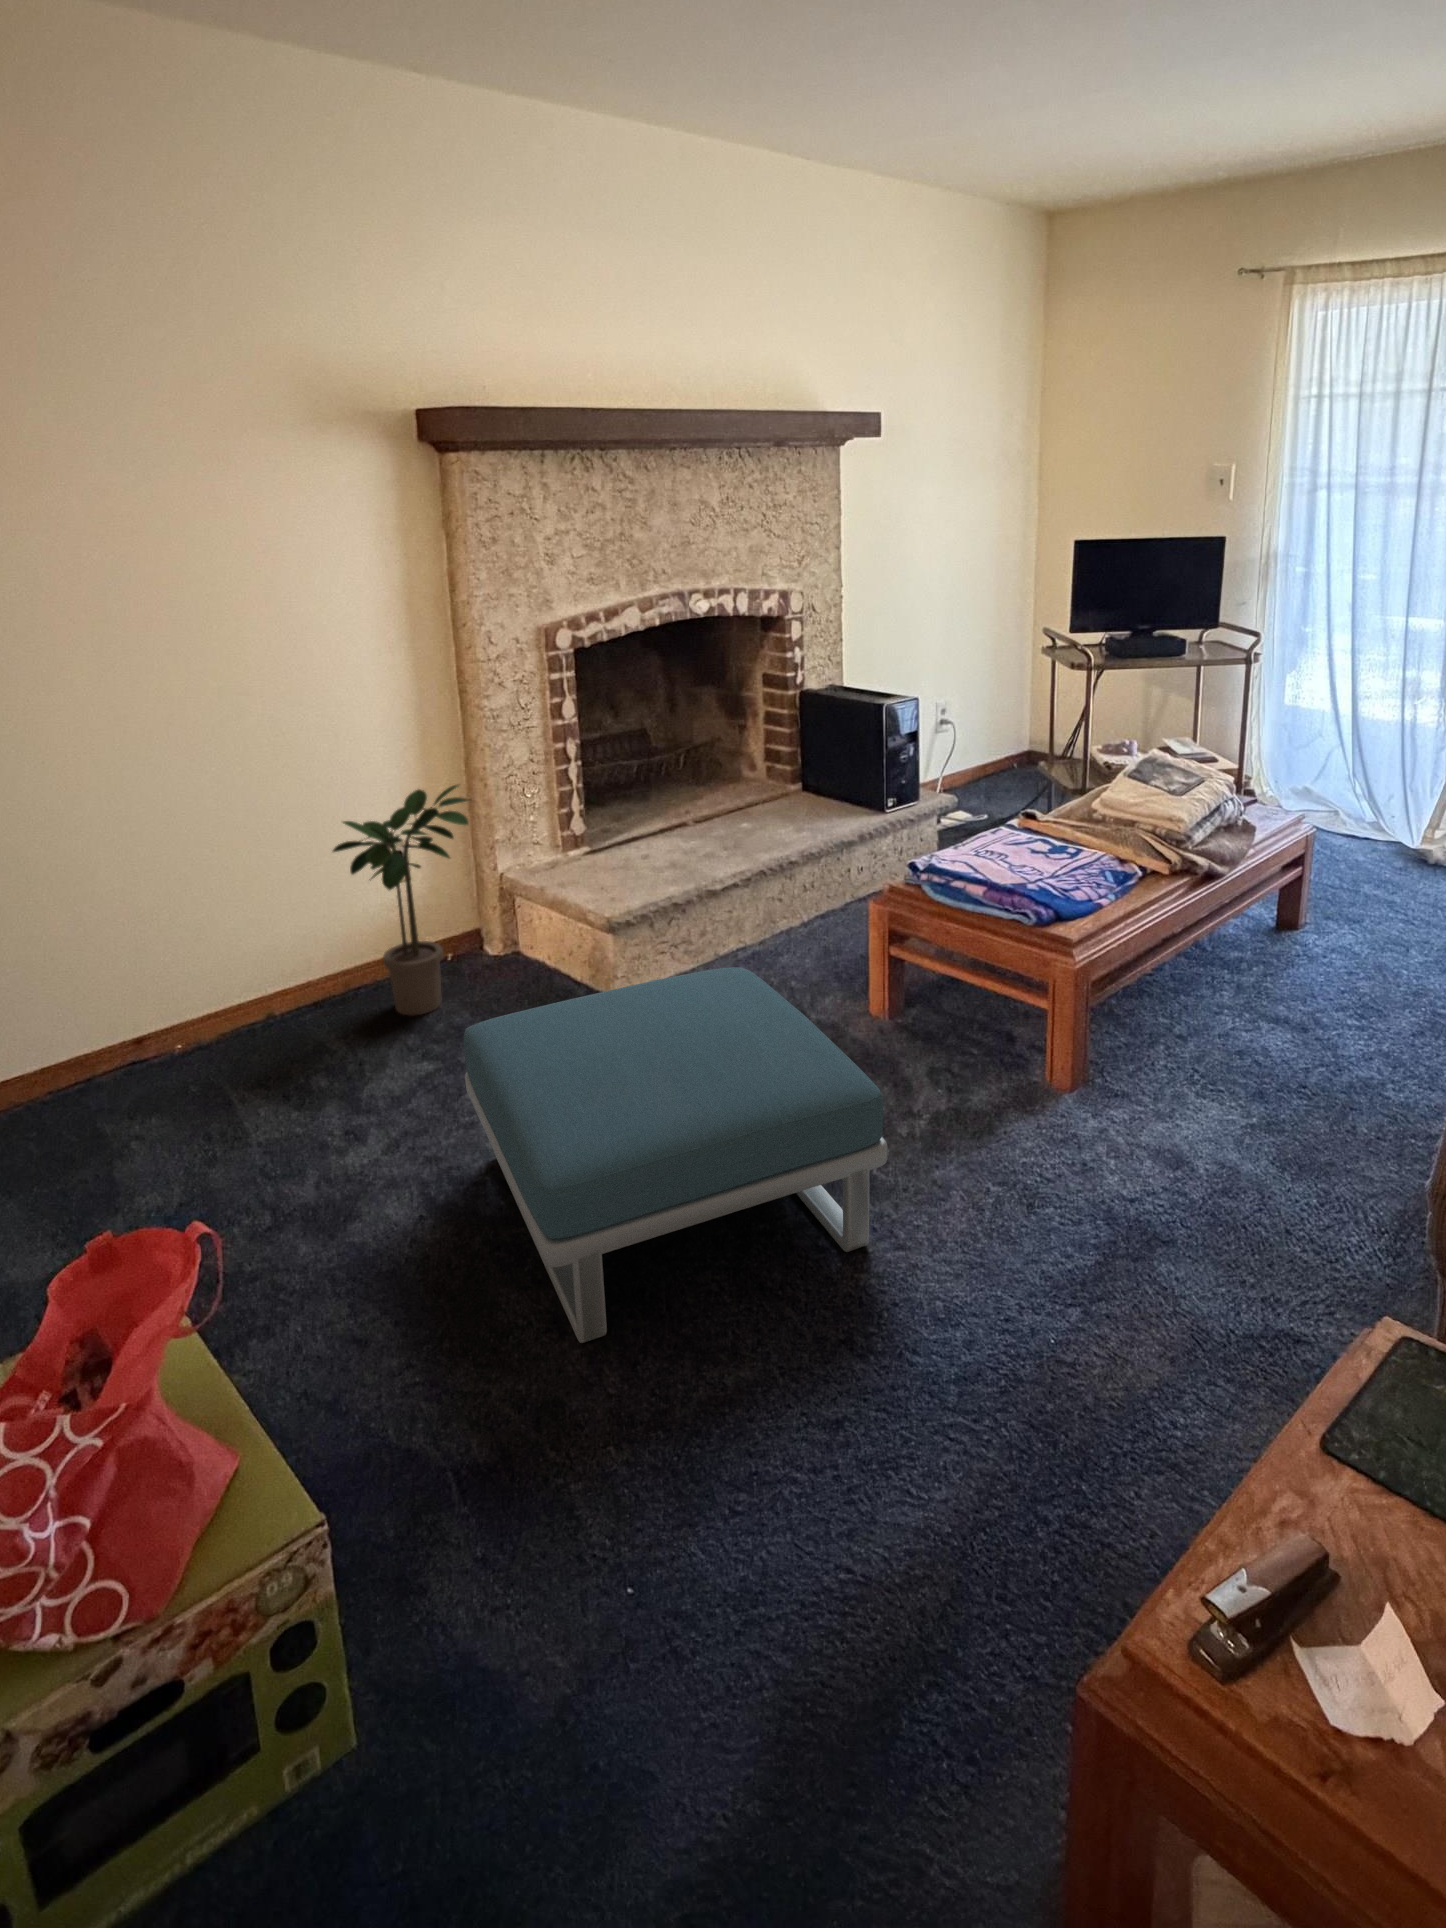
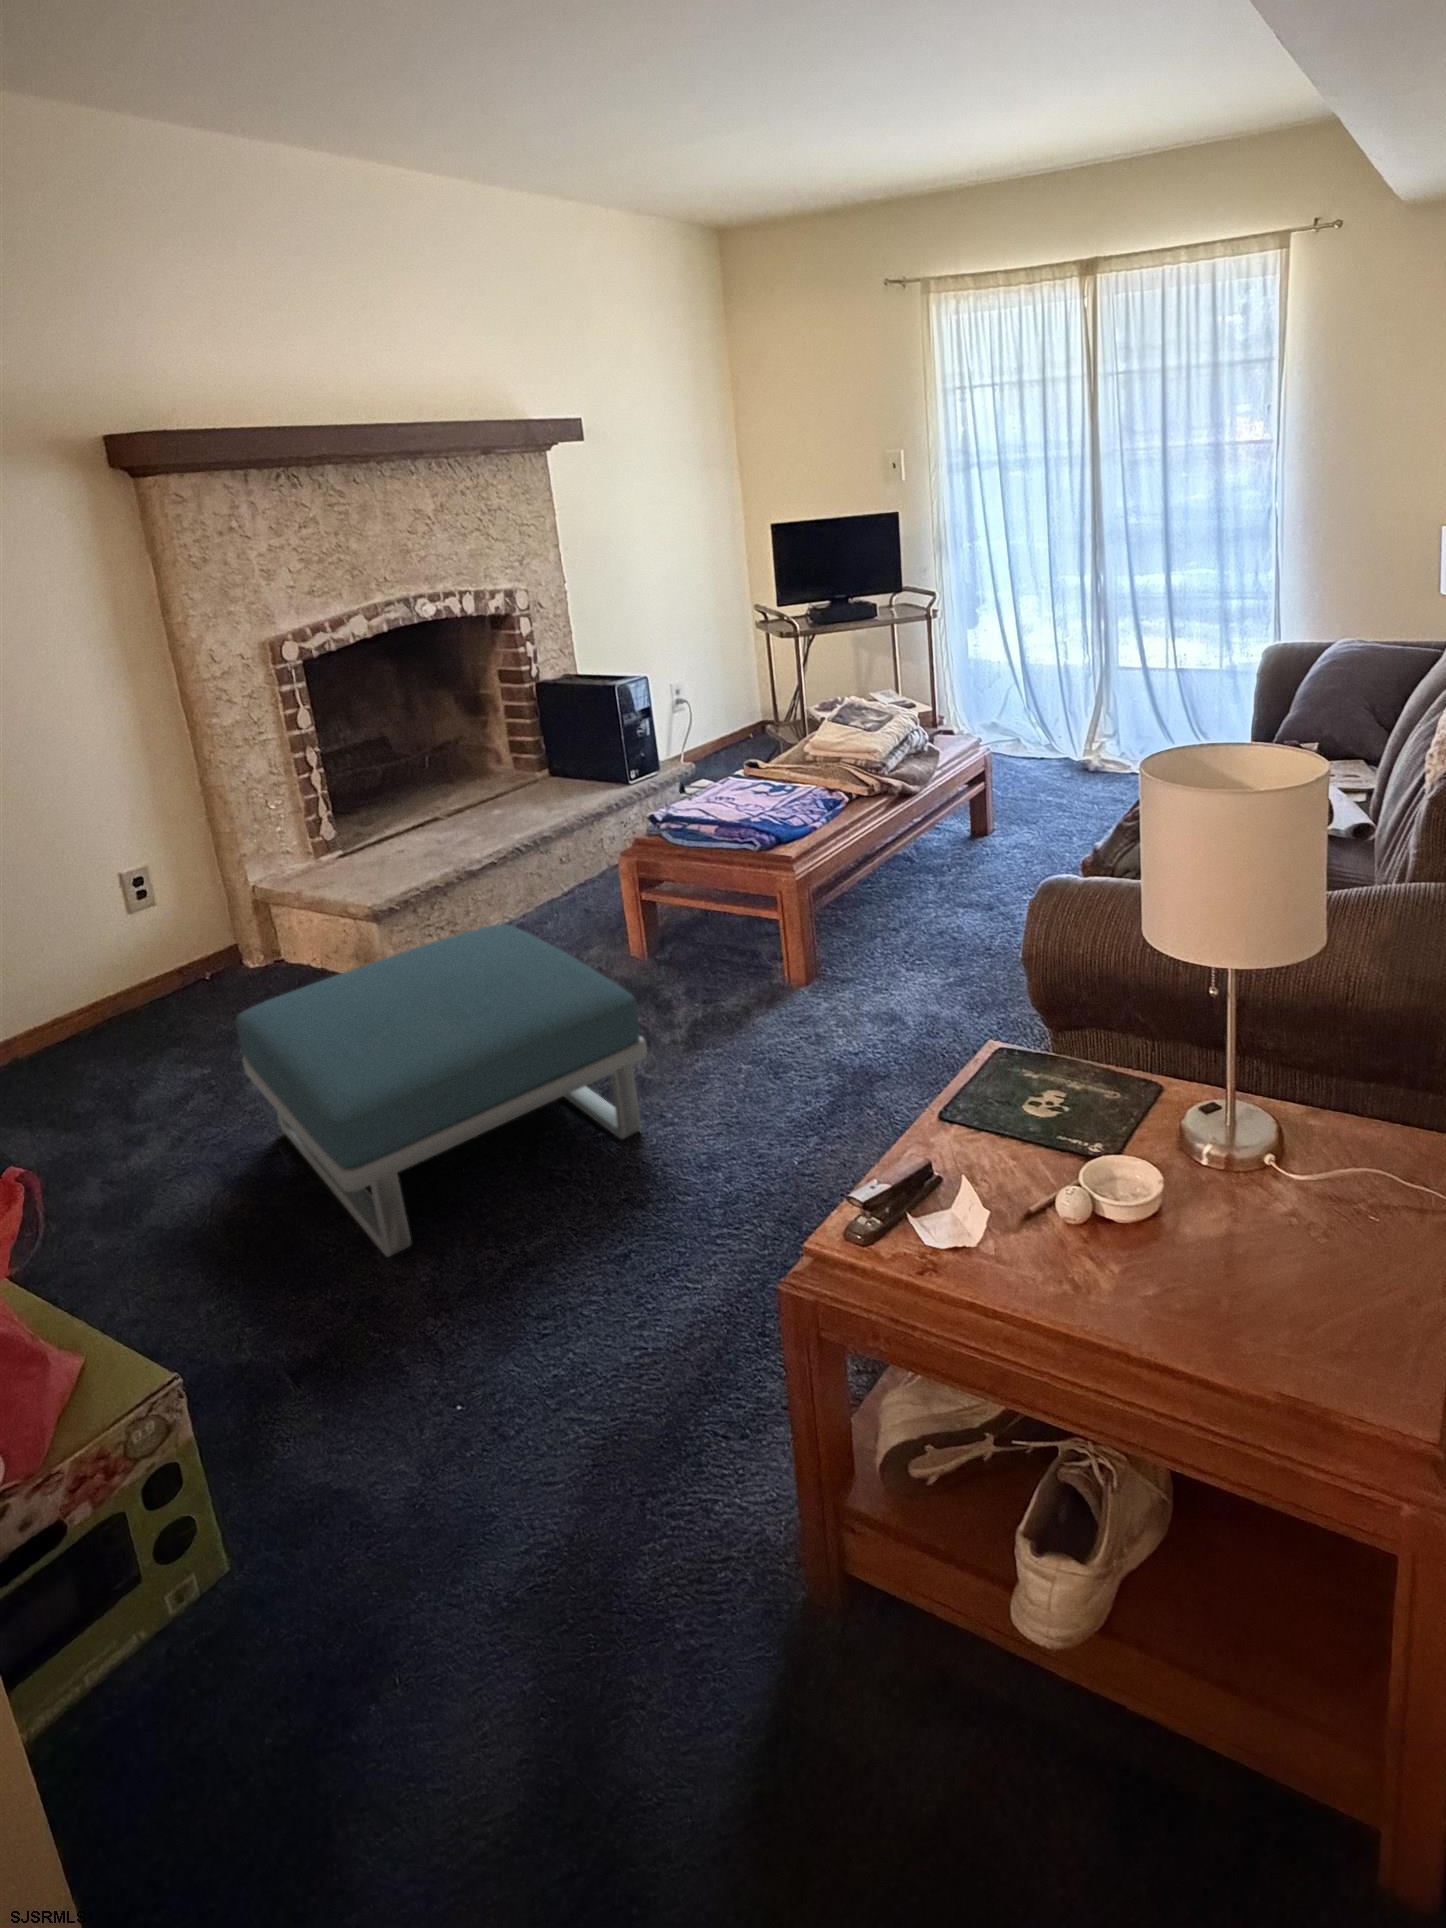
potted plant: present [333,785,469,1015] -> none [66,800,213,1034]

